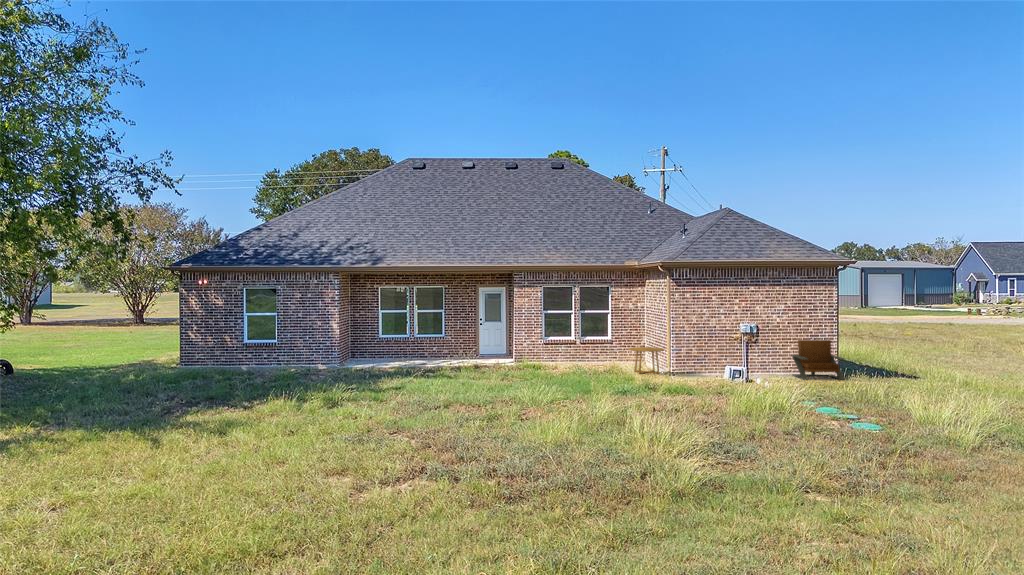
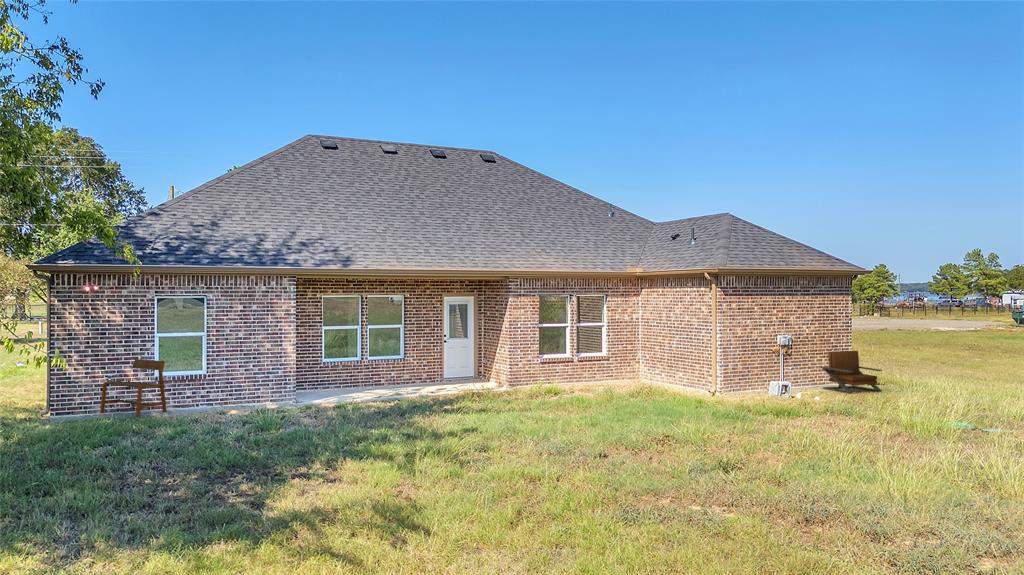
bench: none [211,330,249,369] -> present [100,359,167,418]
round table: present [629,347,665,374] -> none [665,364,707,395]

